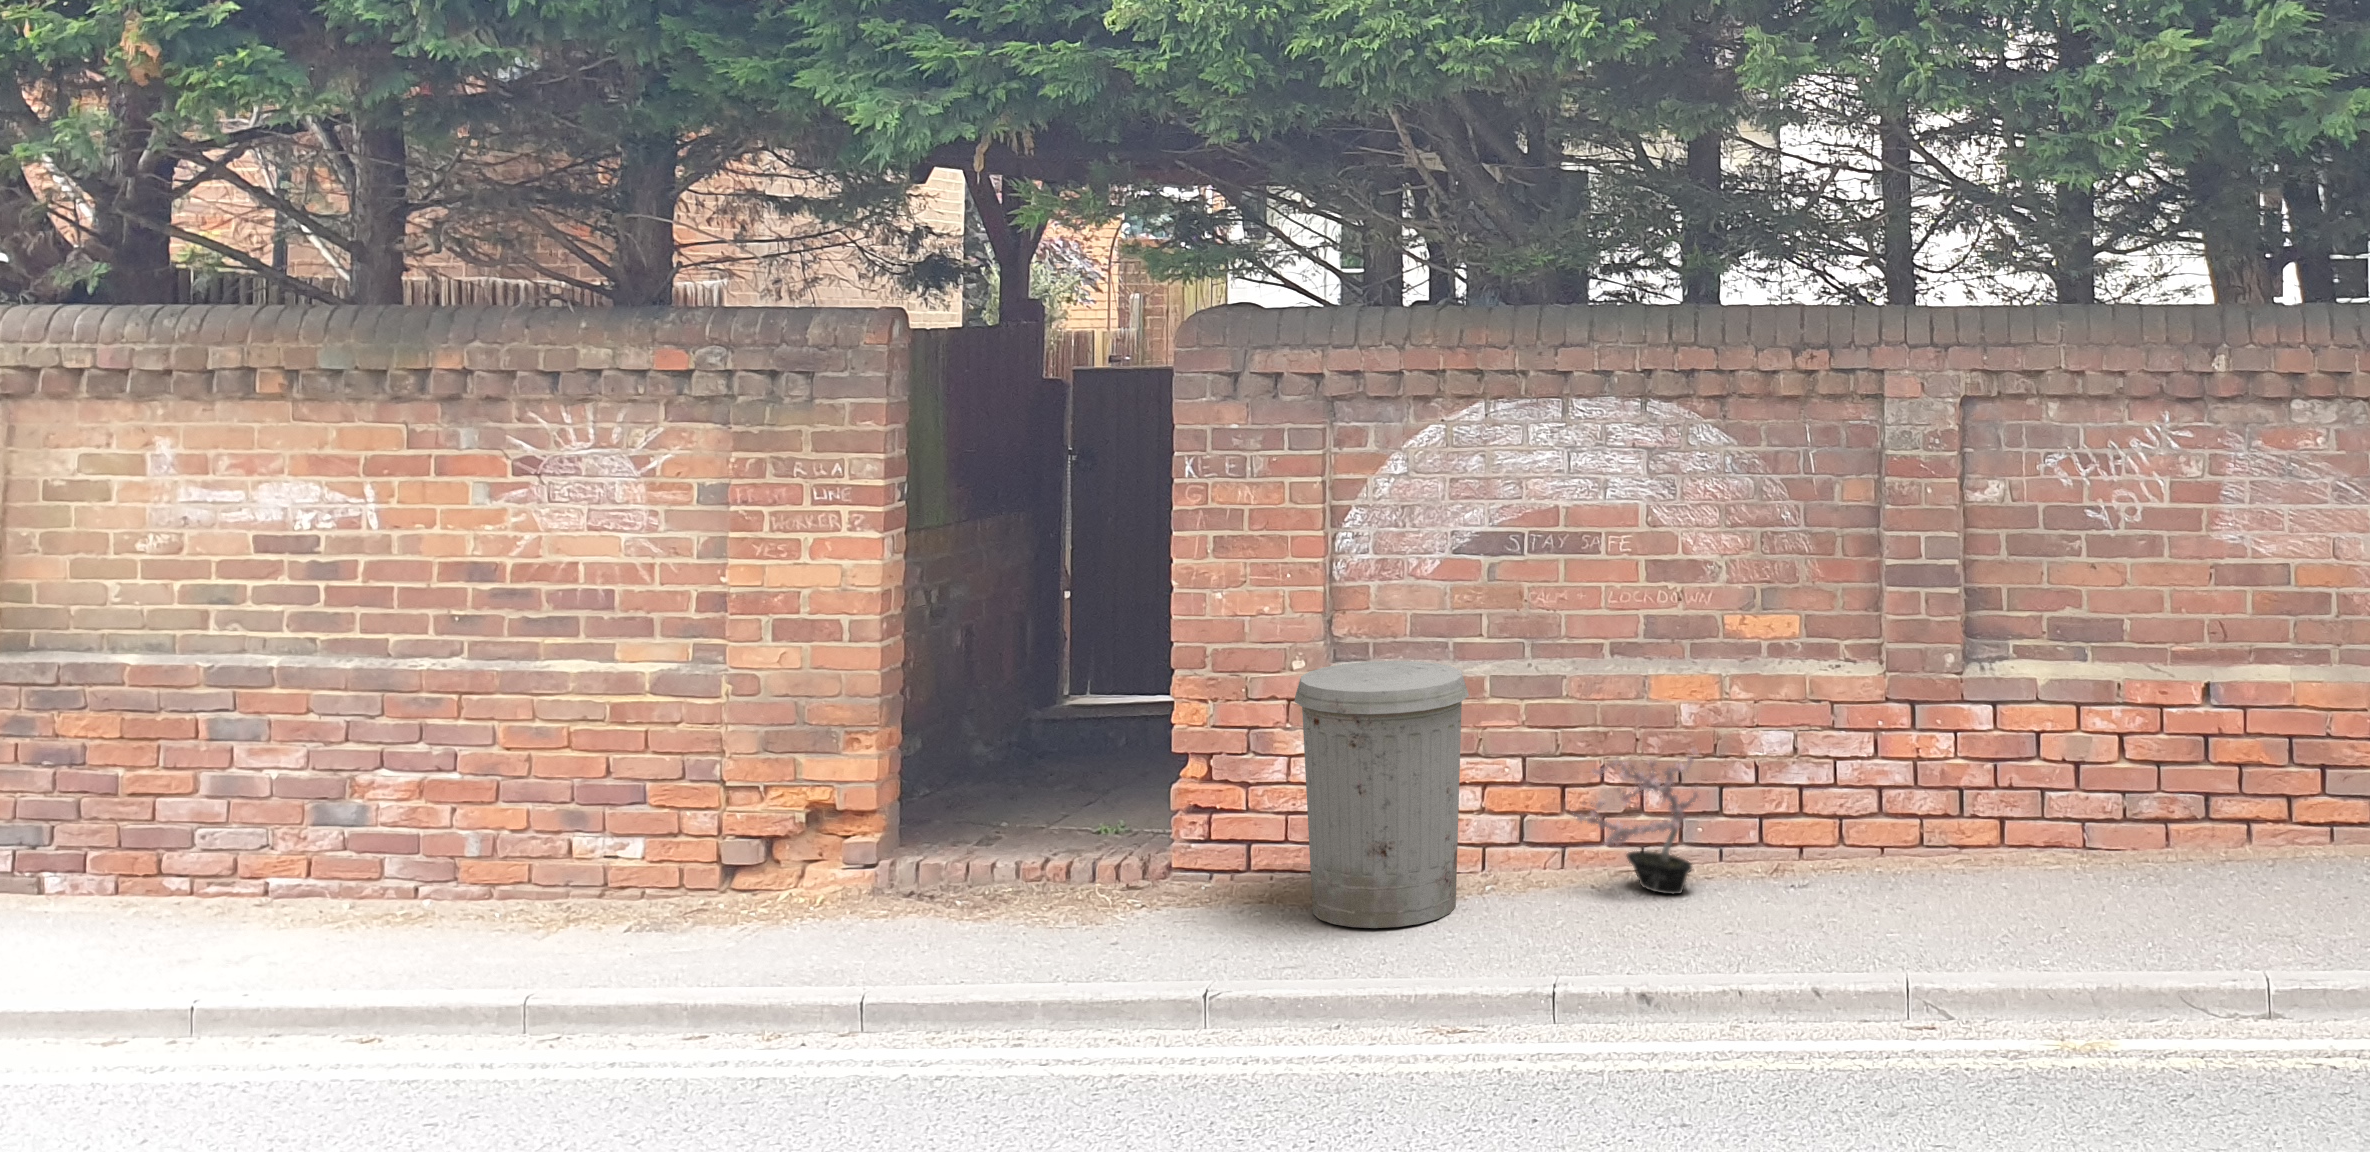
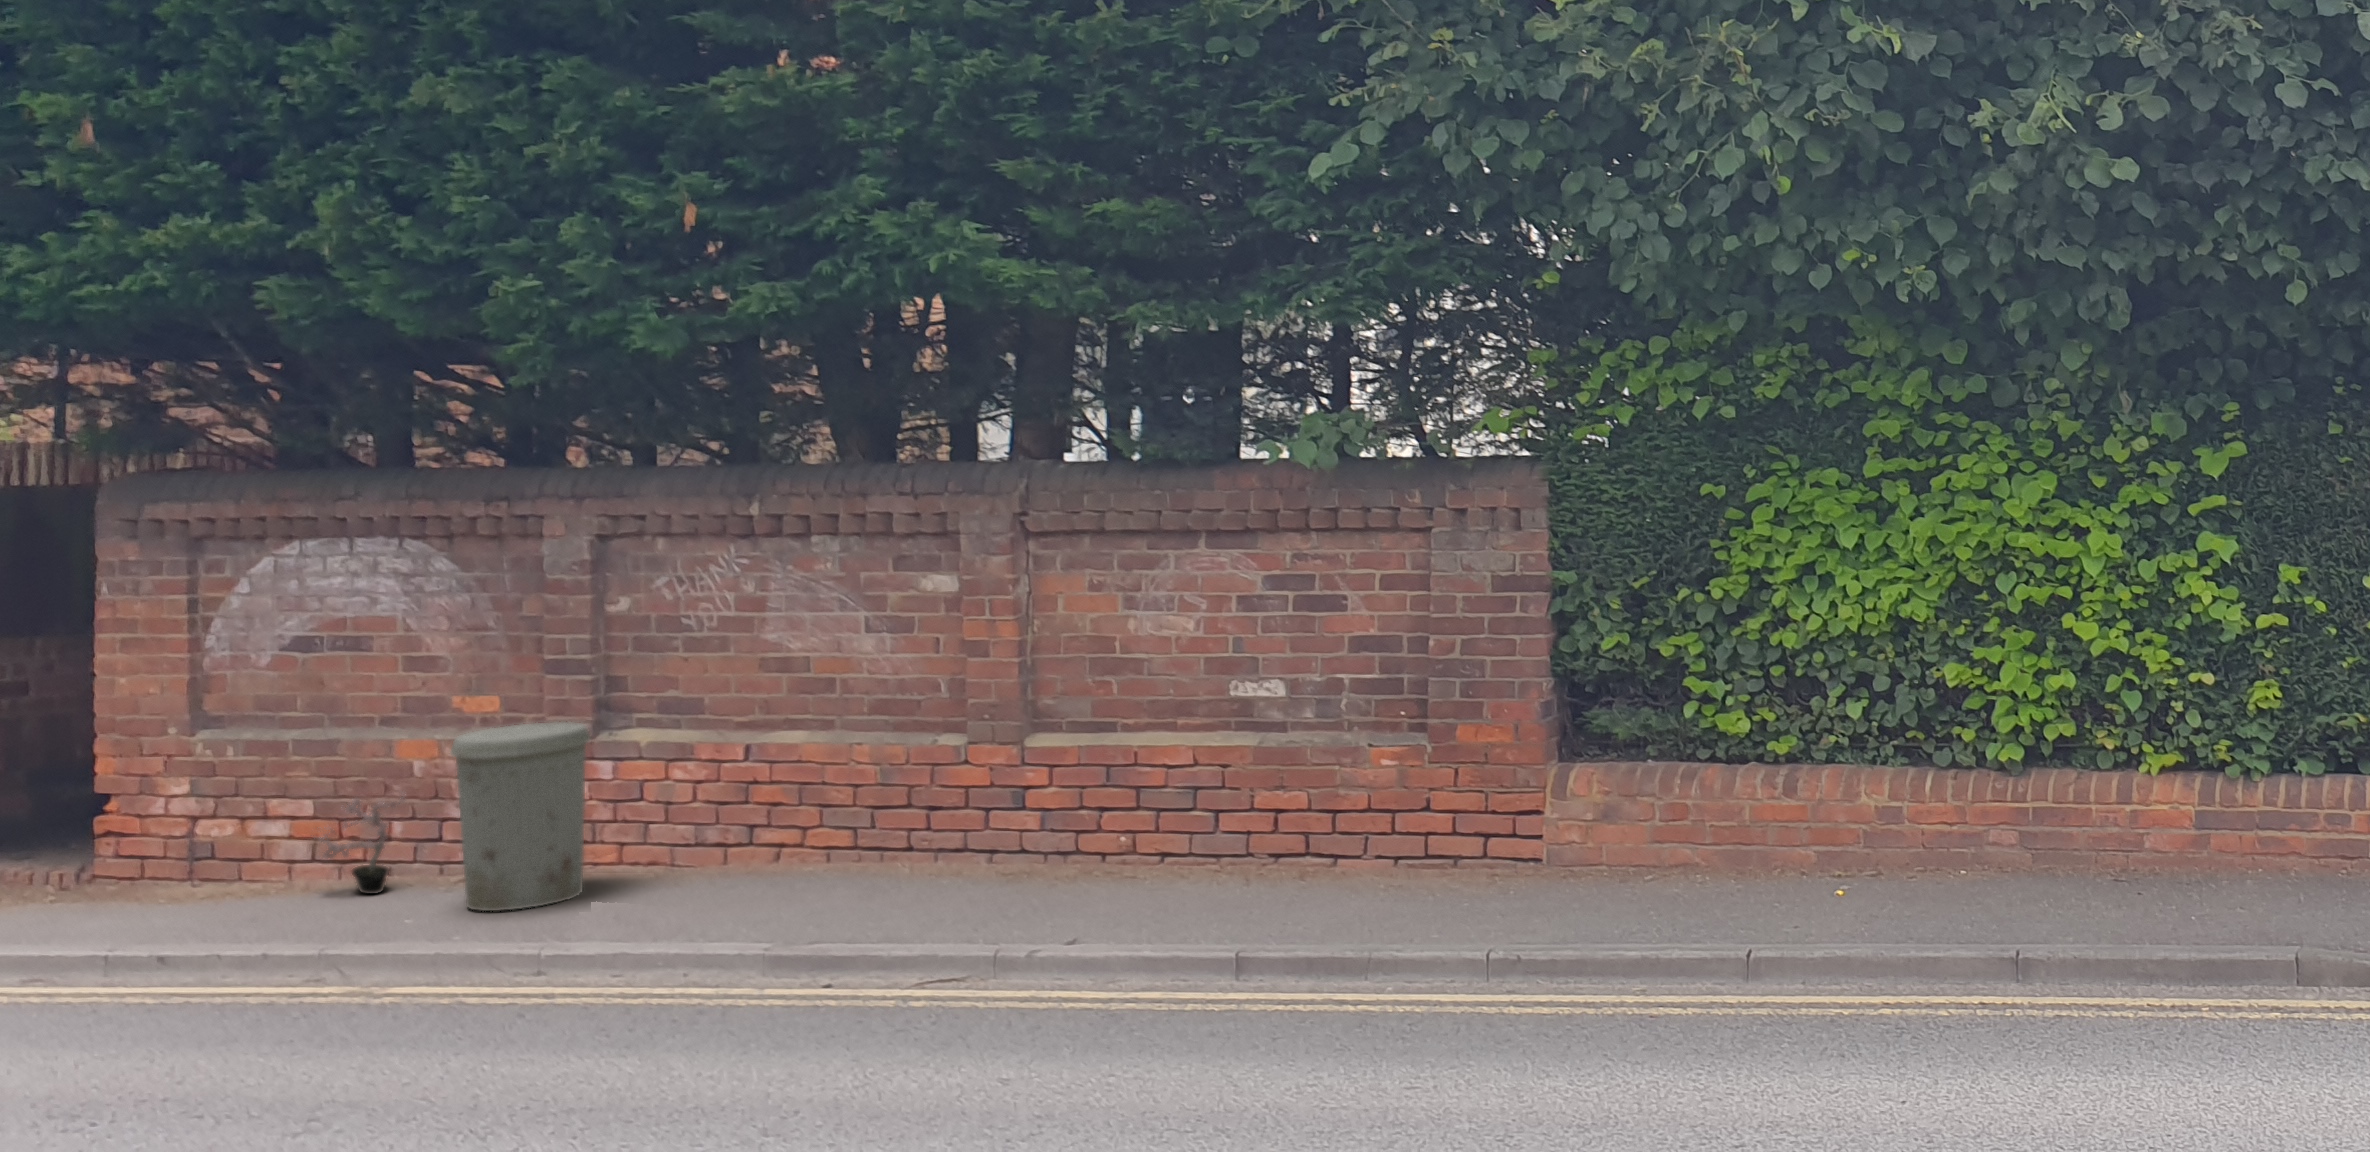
trash can: present [1295,661,1469,928] -> present [451,722,590,911]

